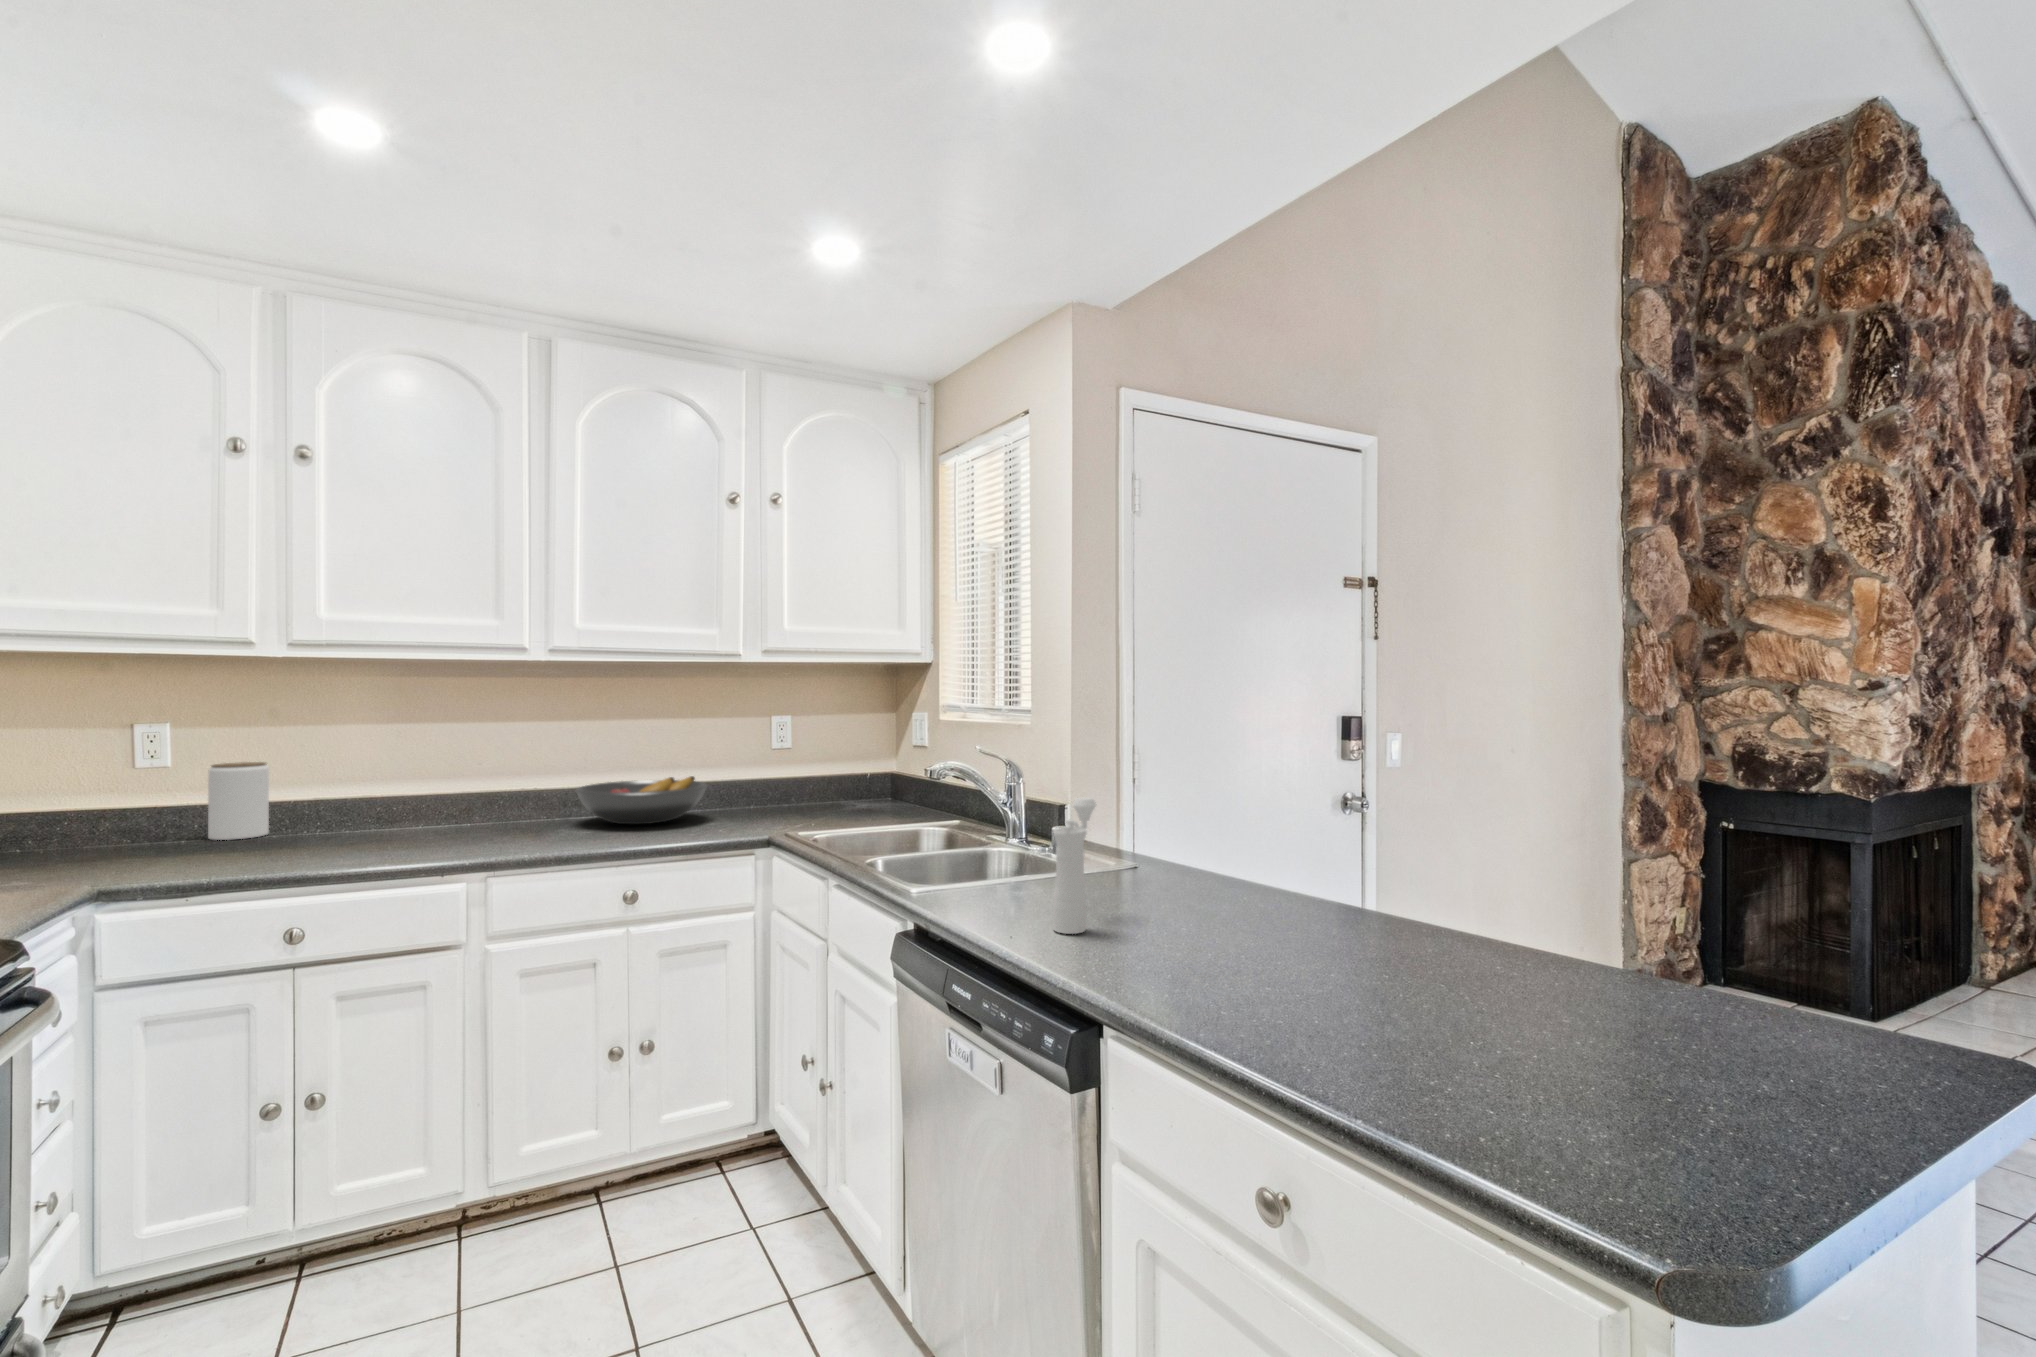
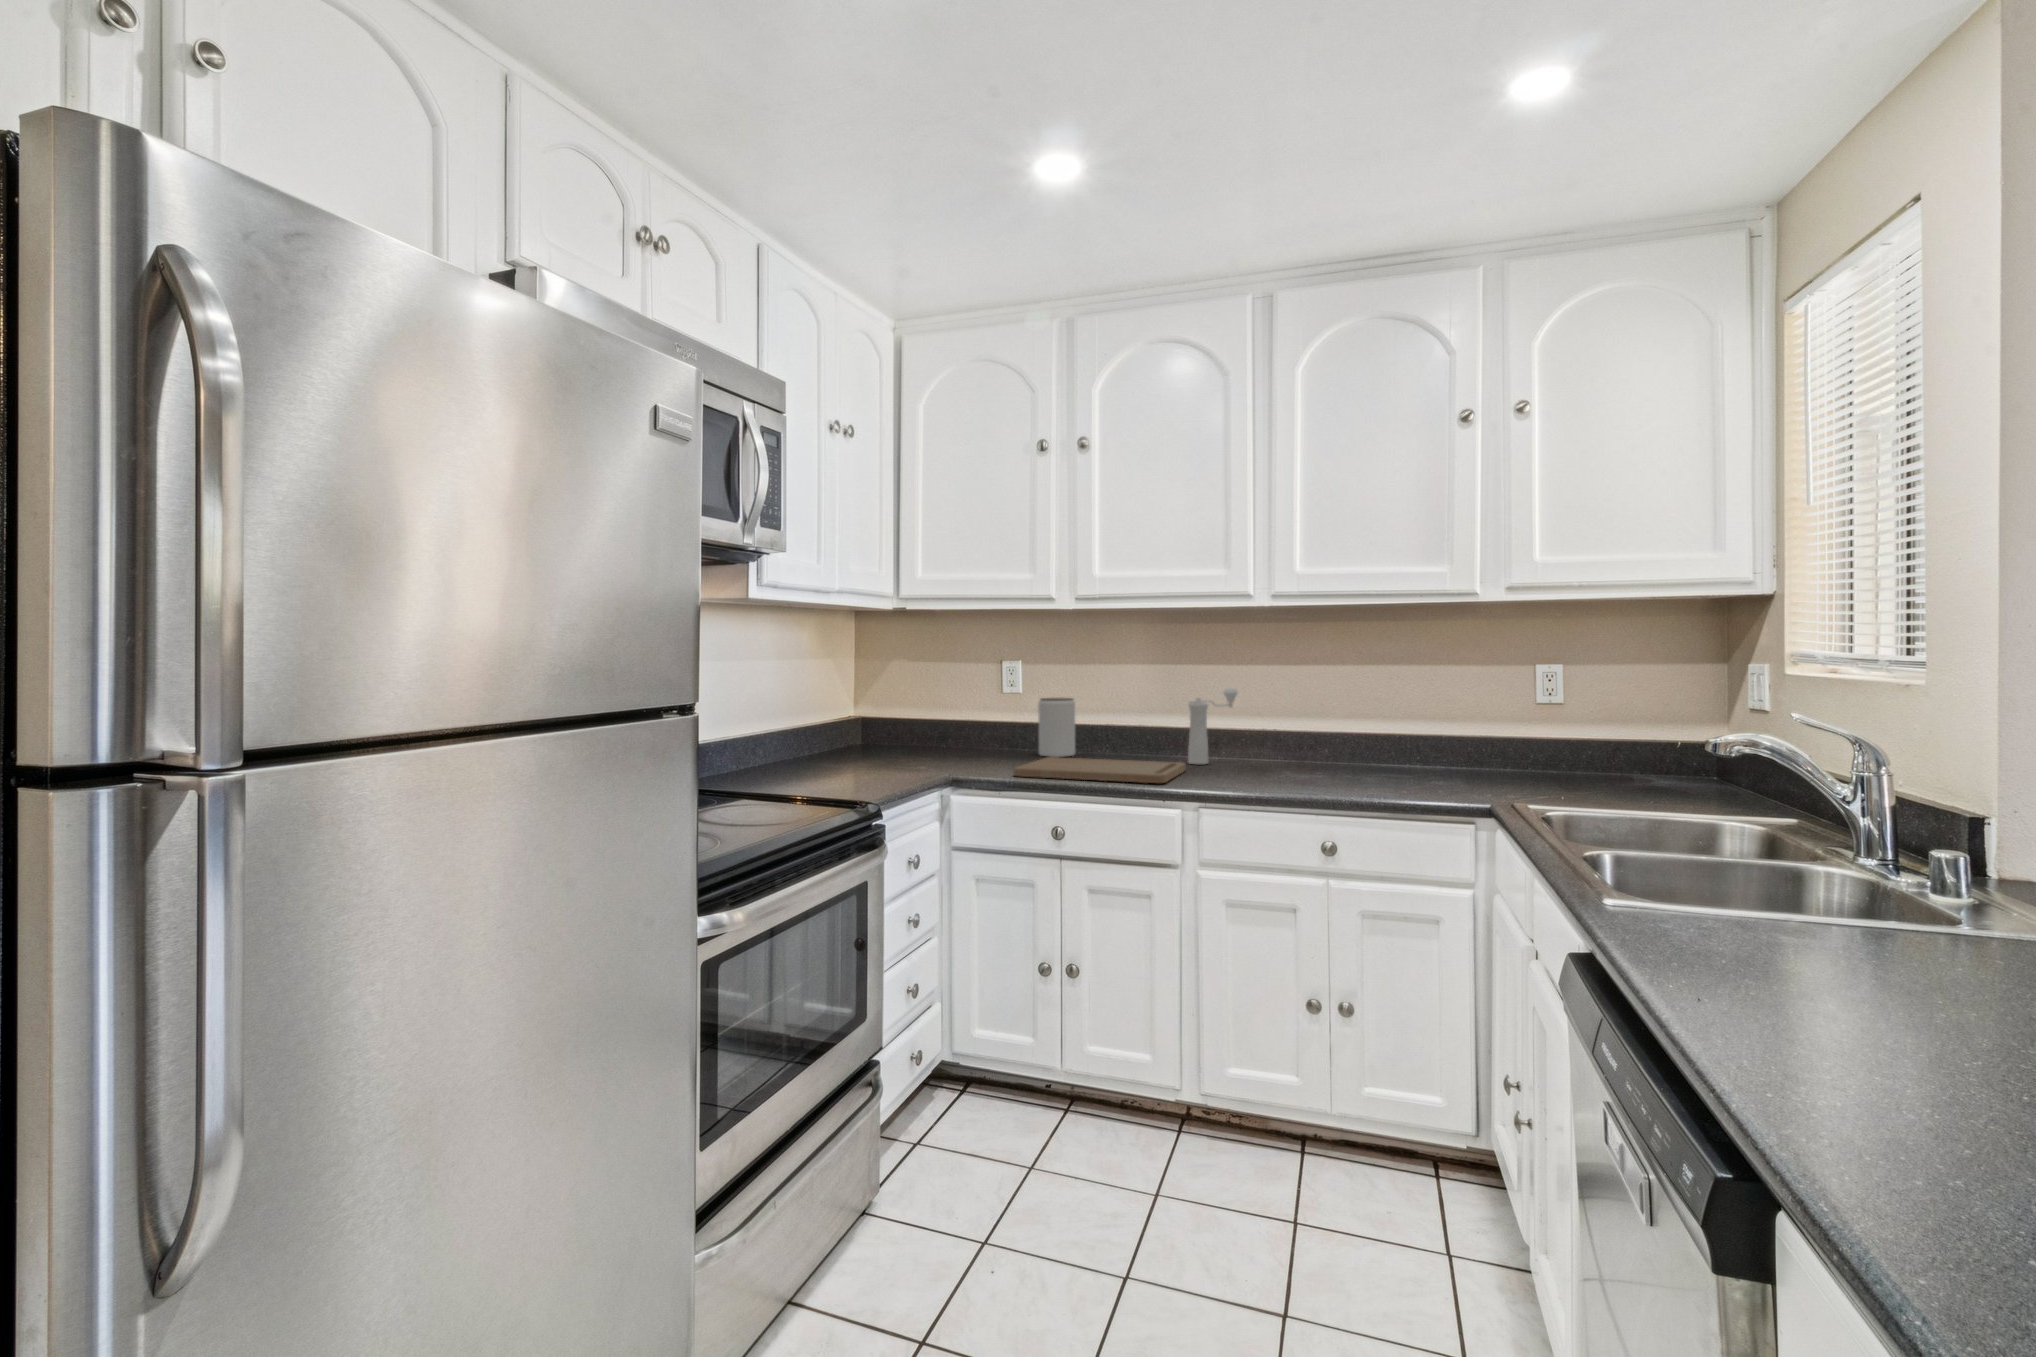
fruit bowl: present [576,776,707,824] -> none [1298,731,1436,778]
pepper mill: present [1053,797,1096,934] -> present [1188,688,1238,764]
cutting board: none [207,828,448,870] -> present [1013,757,1186,783]

